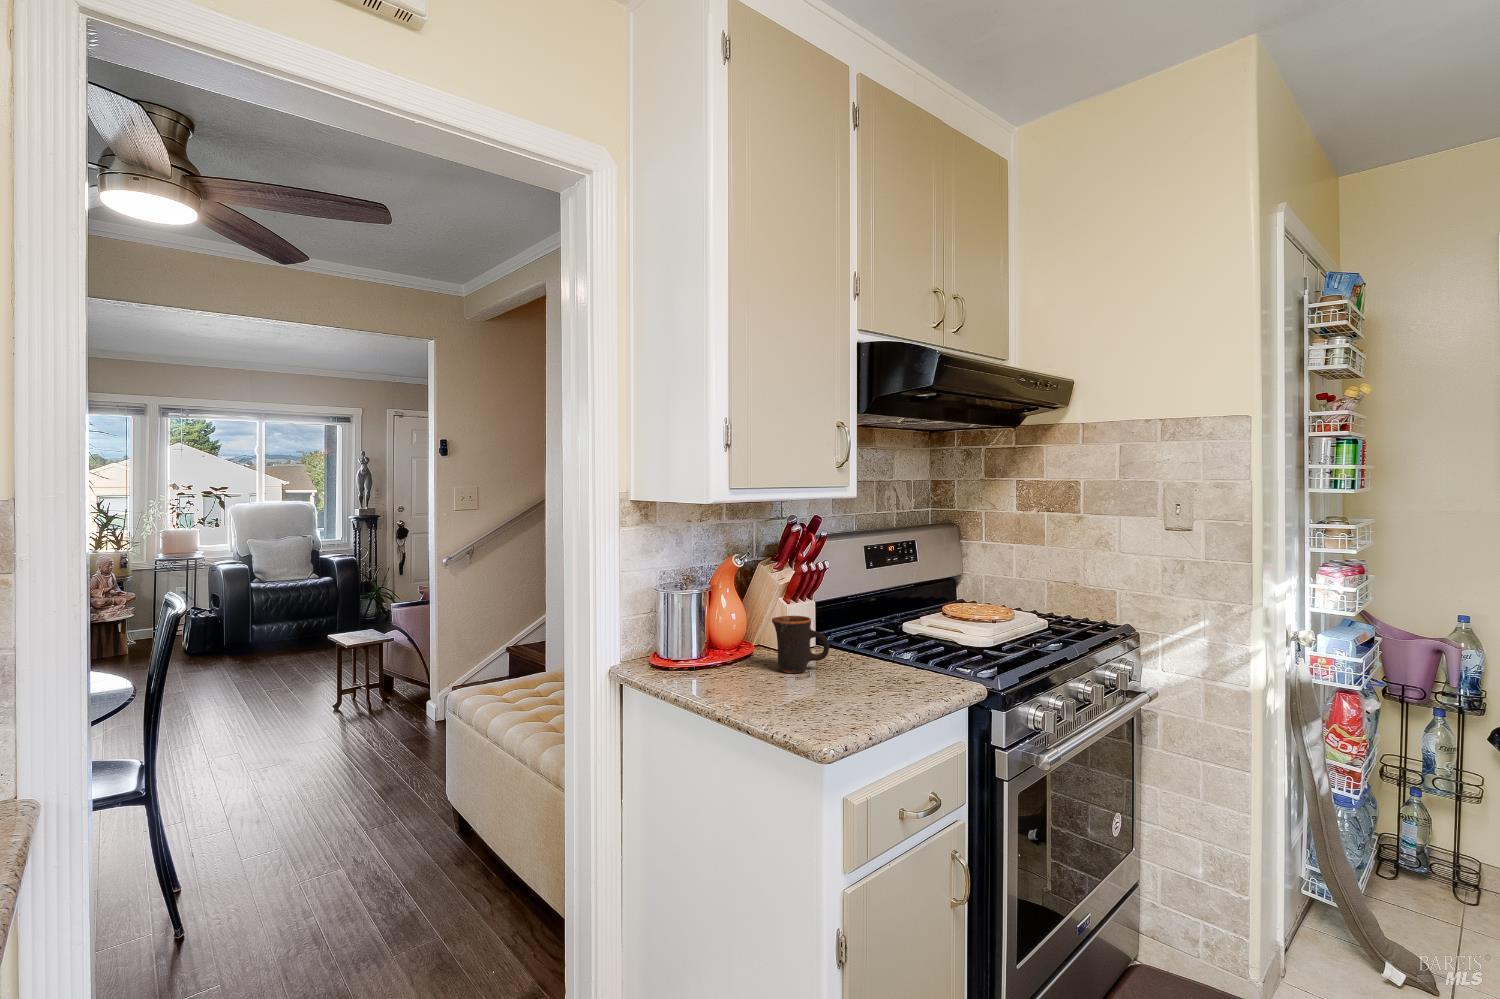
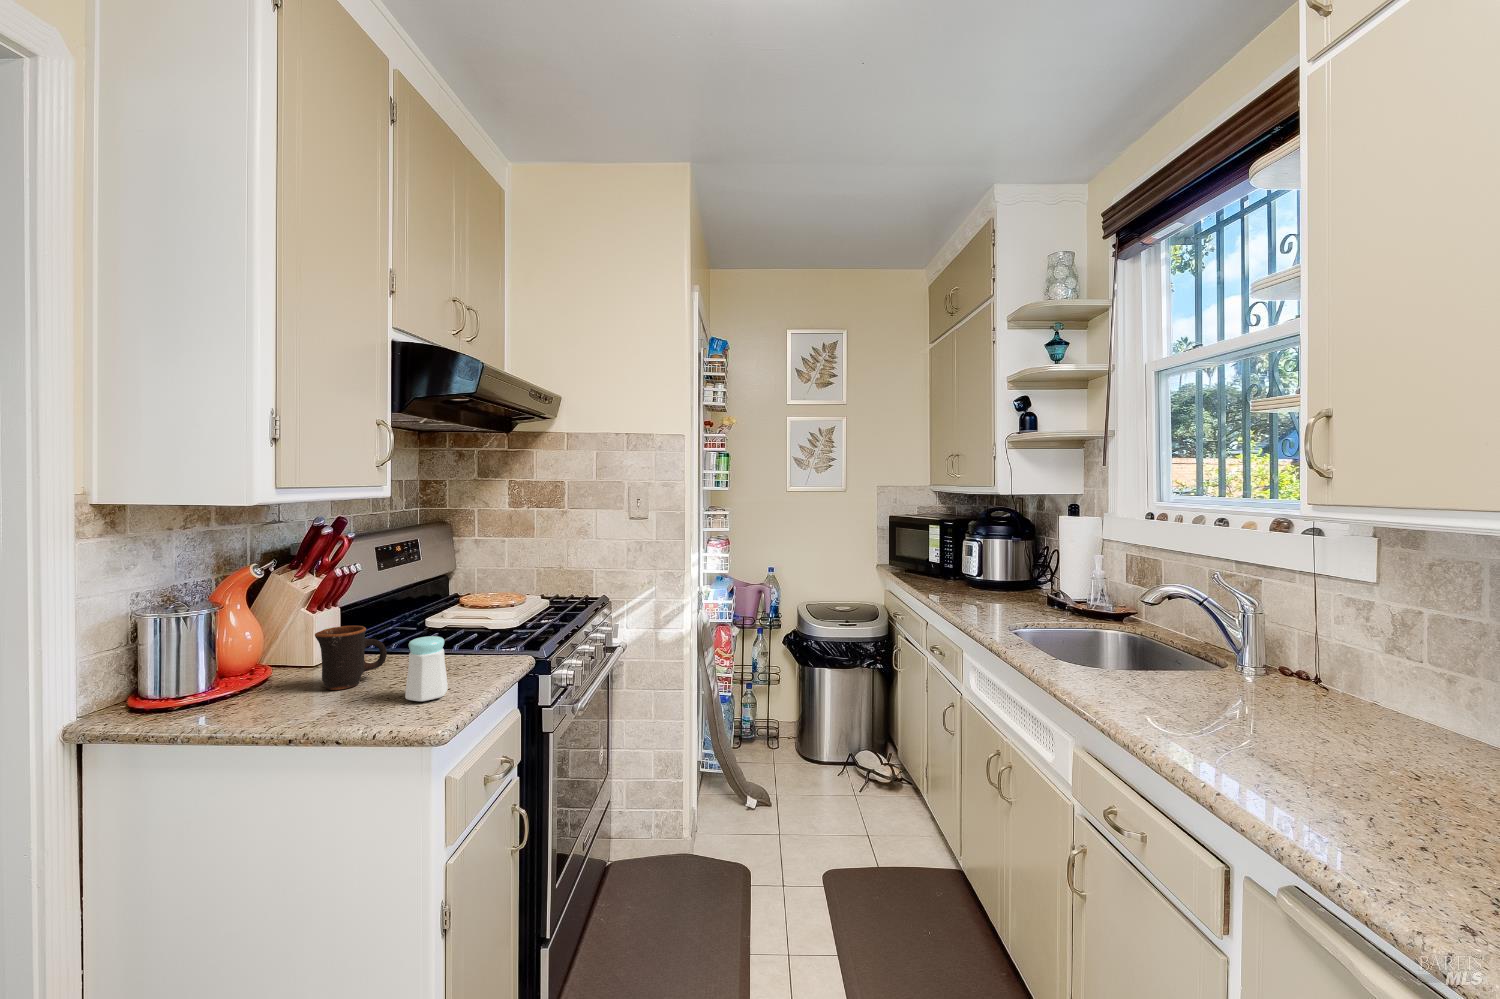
salt shaker: none [820,635,859,699] -> present [405,636,448,701]

